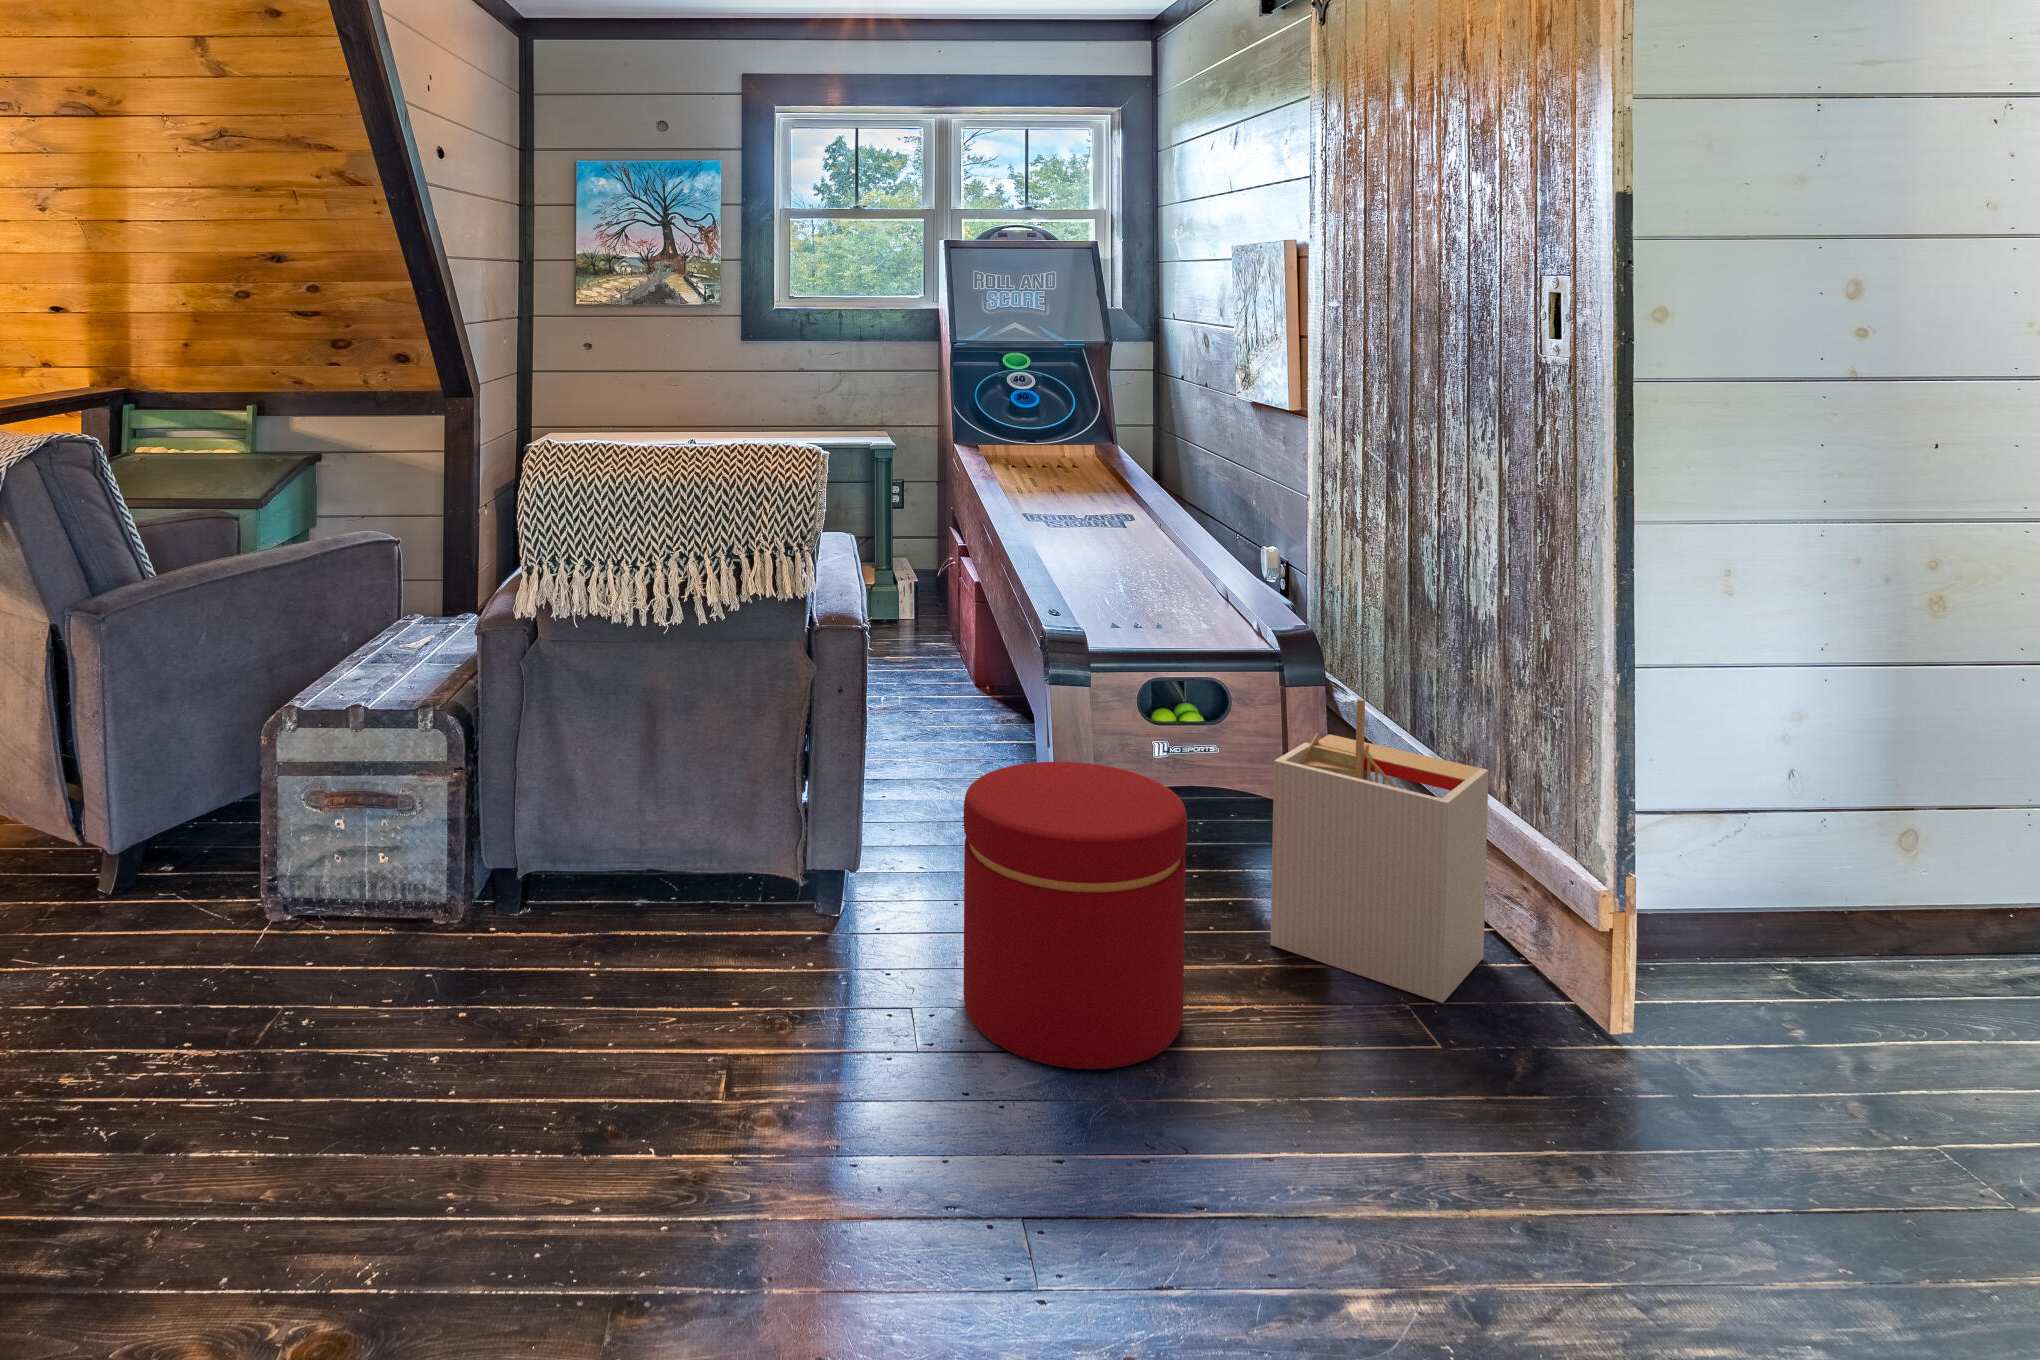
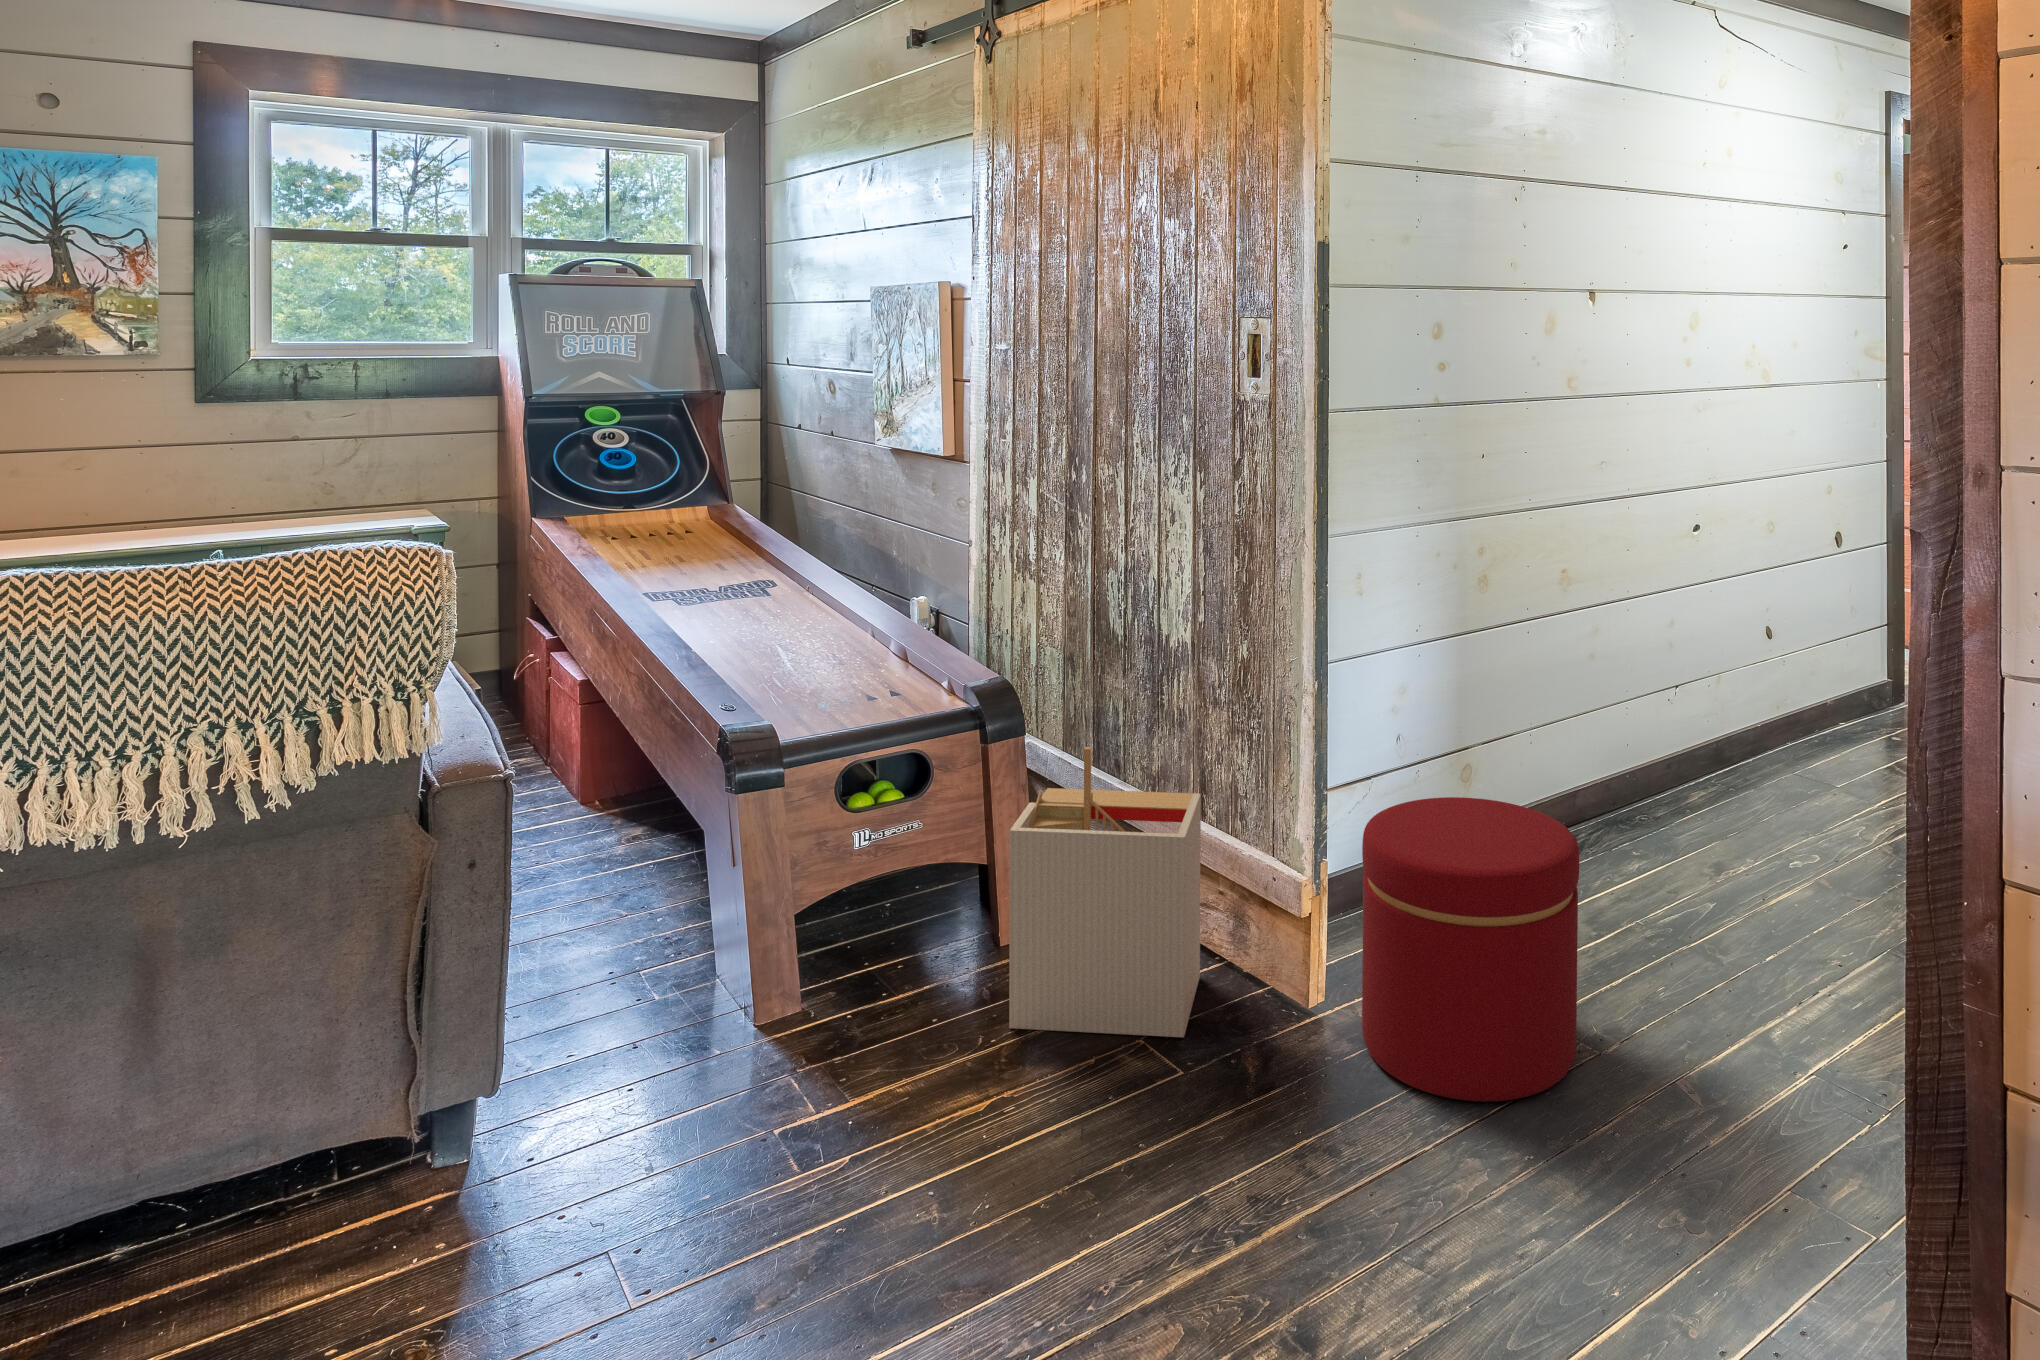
ottoman: present [963,762,1187,1069] -> present [1362,797,1580,1102]

